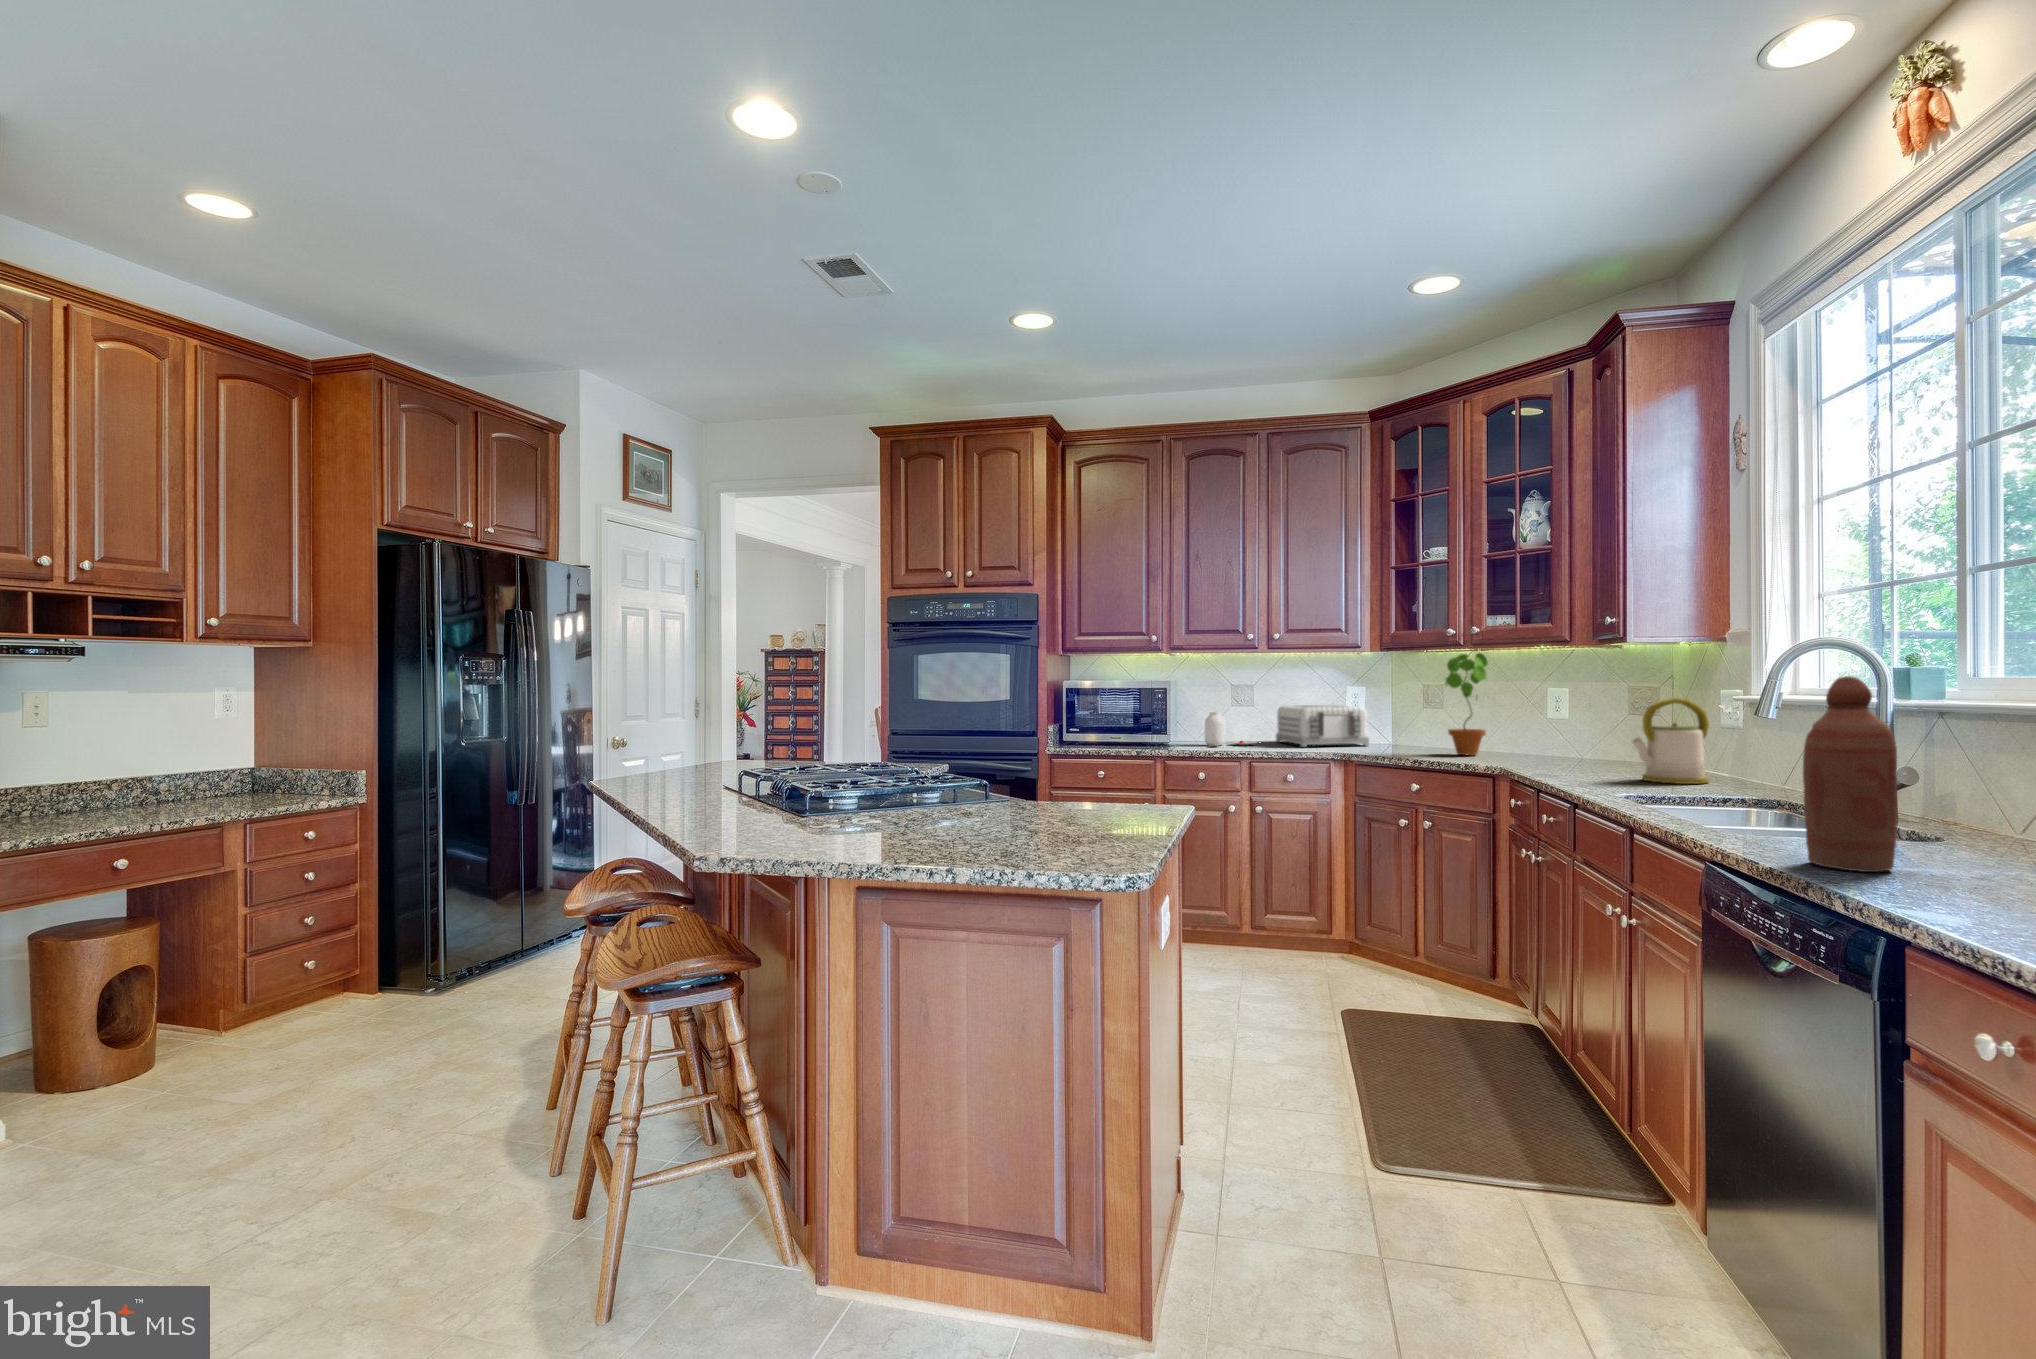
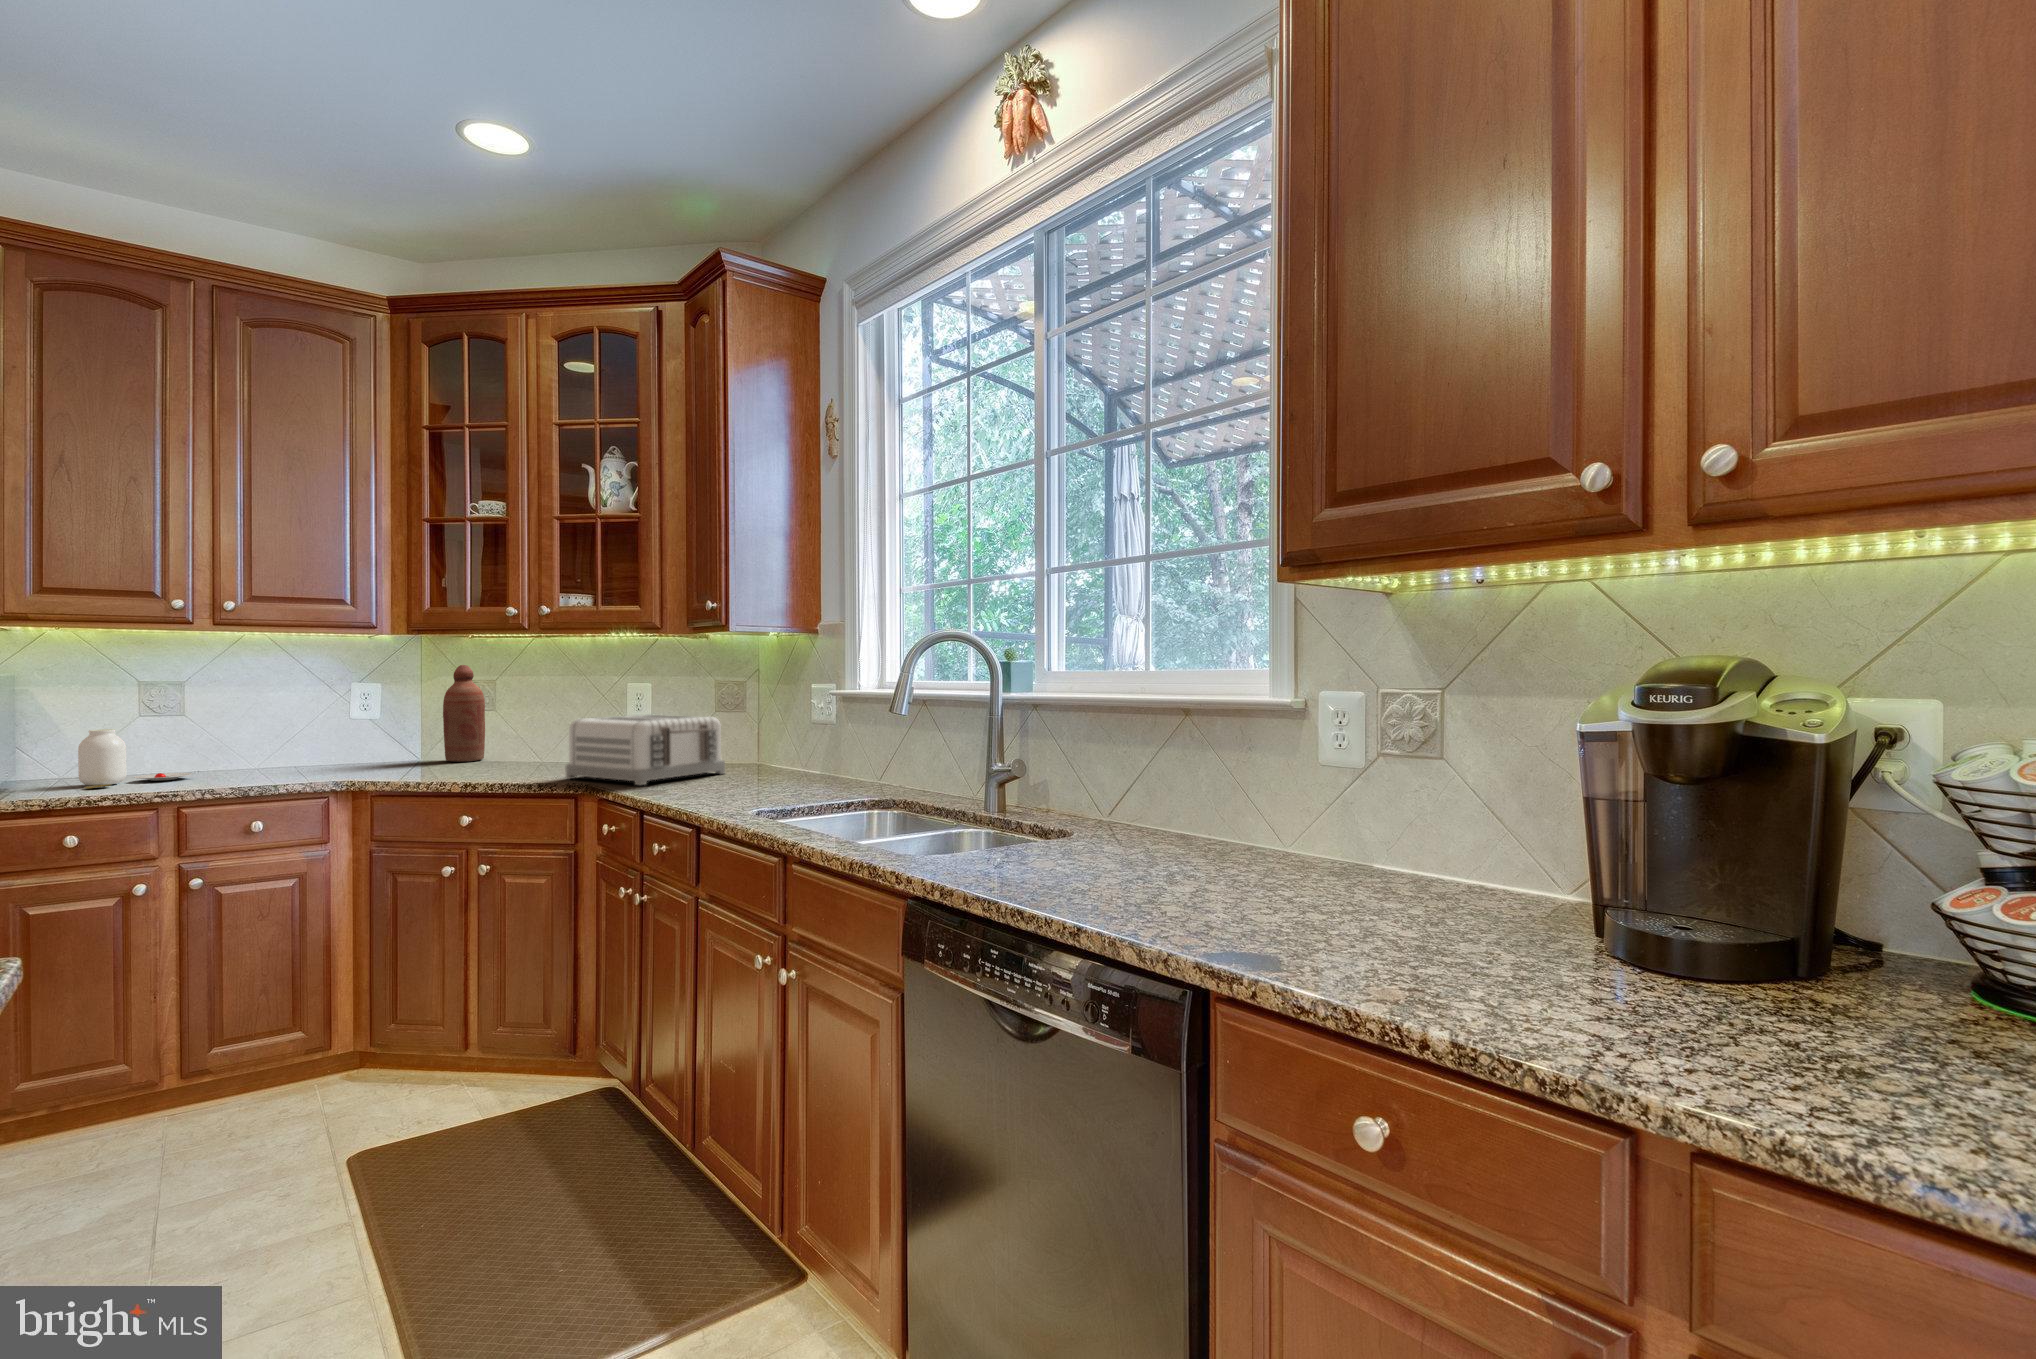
potted plant: present [1446,653,1488,755] -> none [504,641,556,769]
bottle: present [1803,676,1897,872] -> present [443,665,485,762]
kettle: present [1632,698,1709,784] -> none [737,693,808,787]
toaster: present [1276,705,1369,747] -> present [566,714,725,785]

